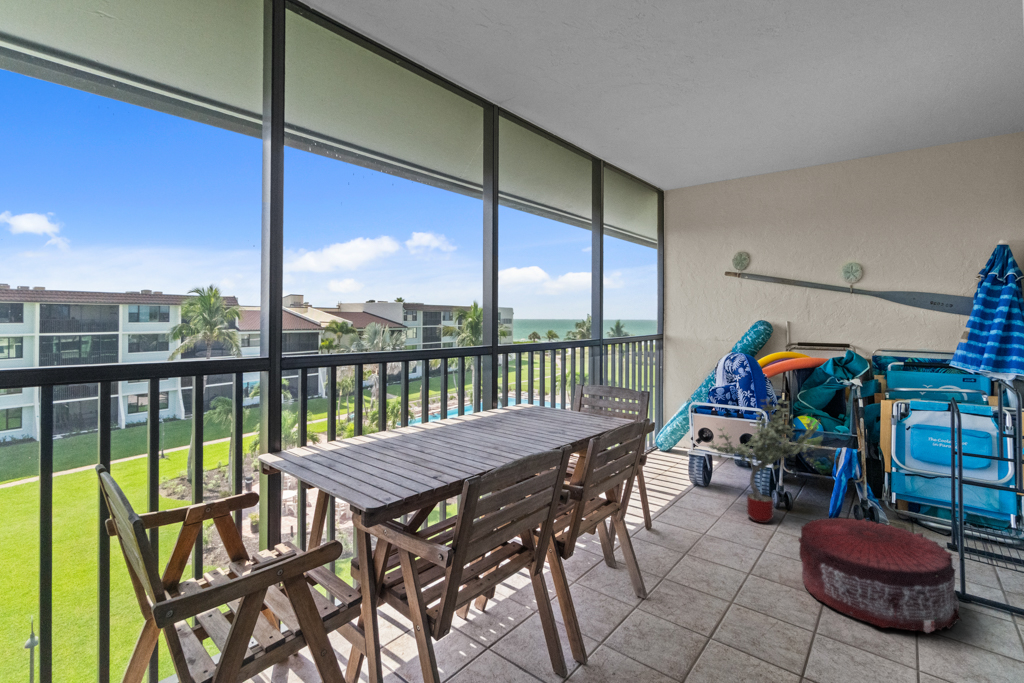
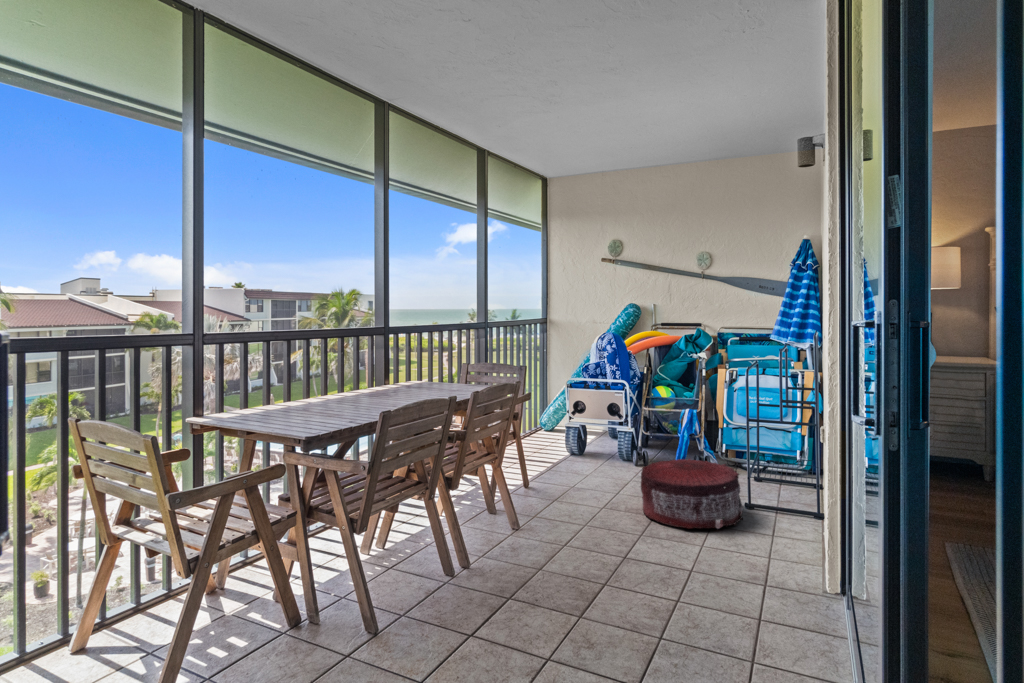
potted tree: present [709,399,820,523] -> none [579,369,667,477]

